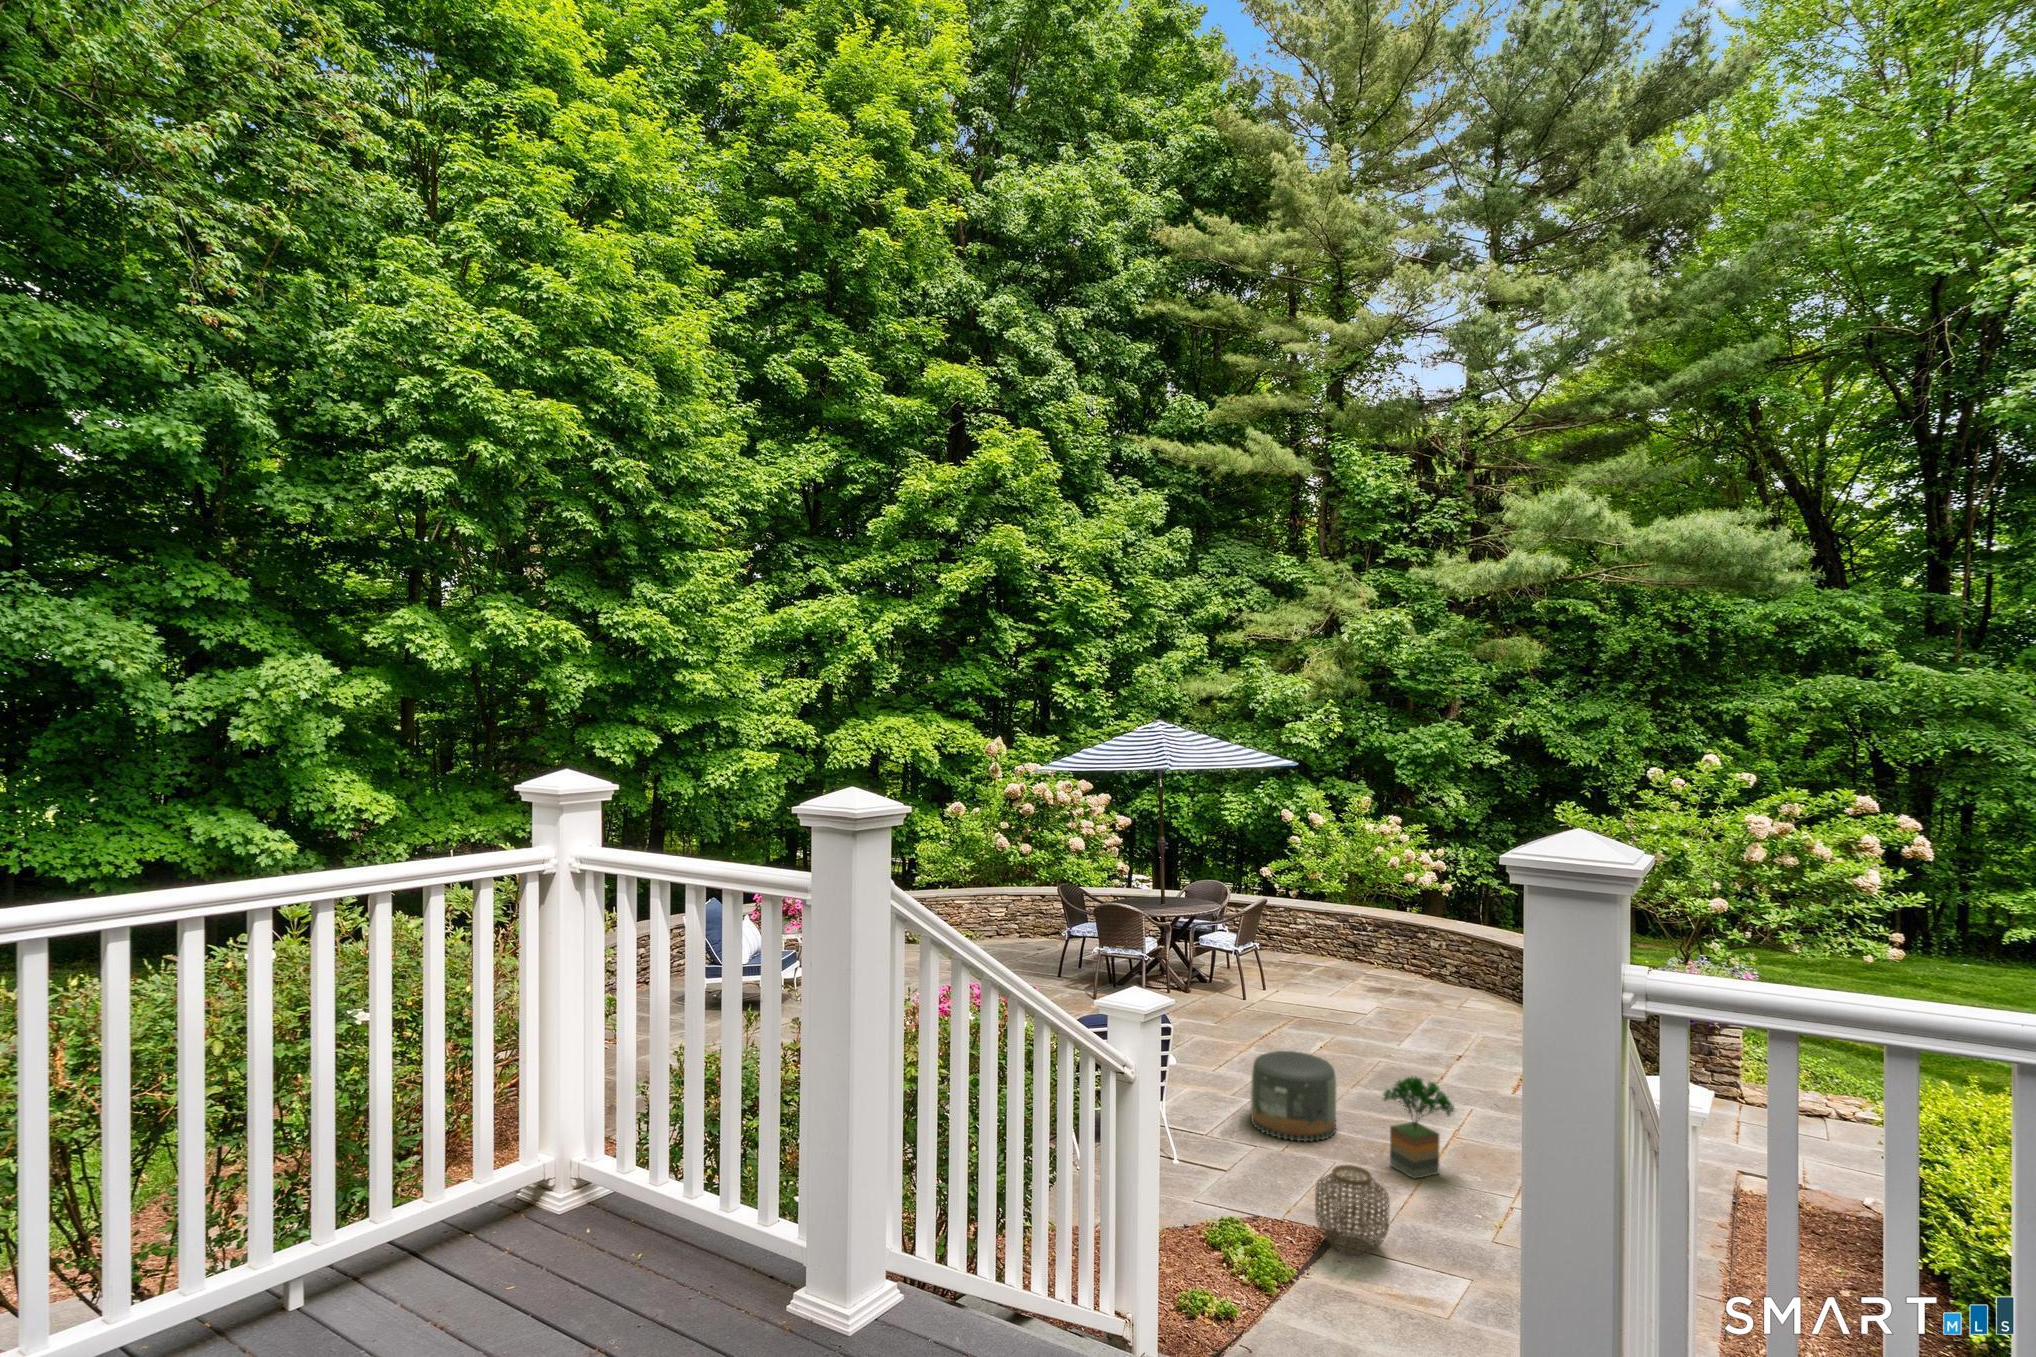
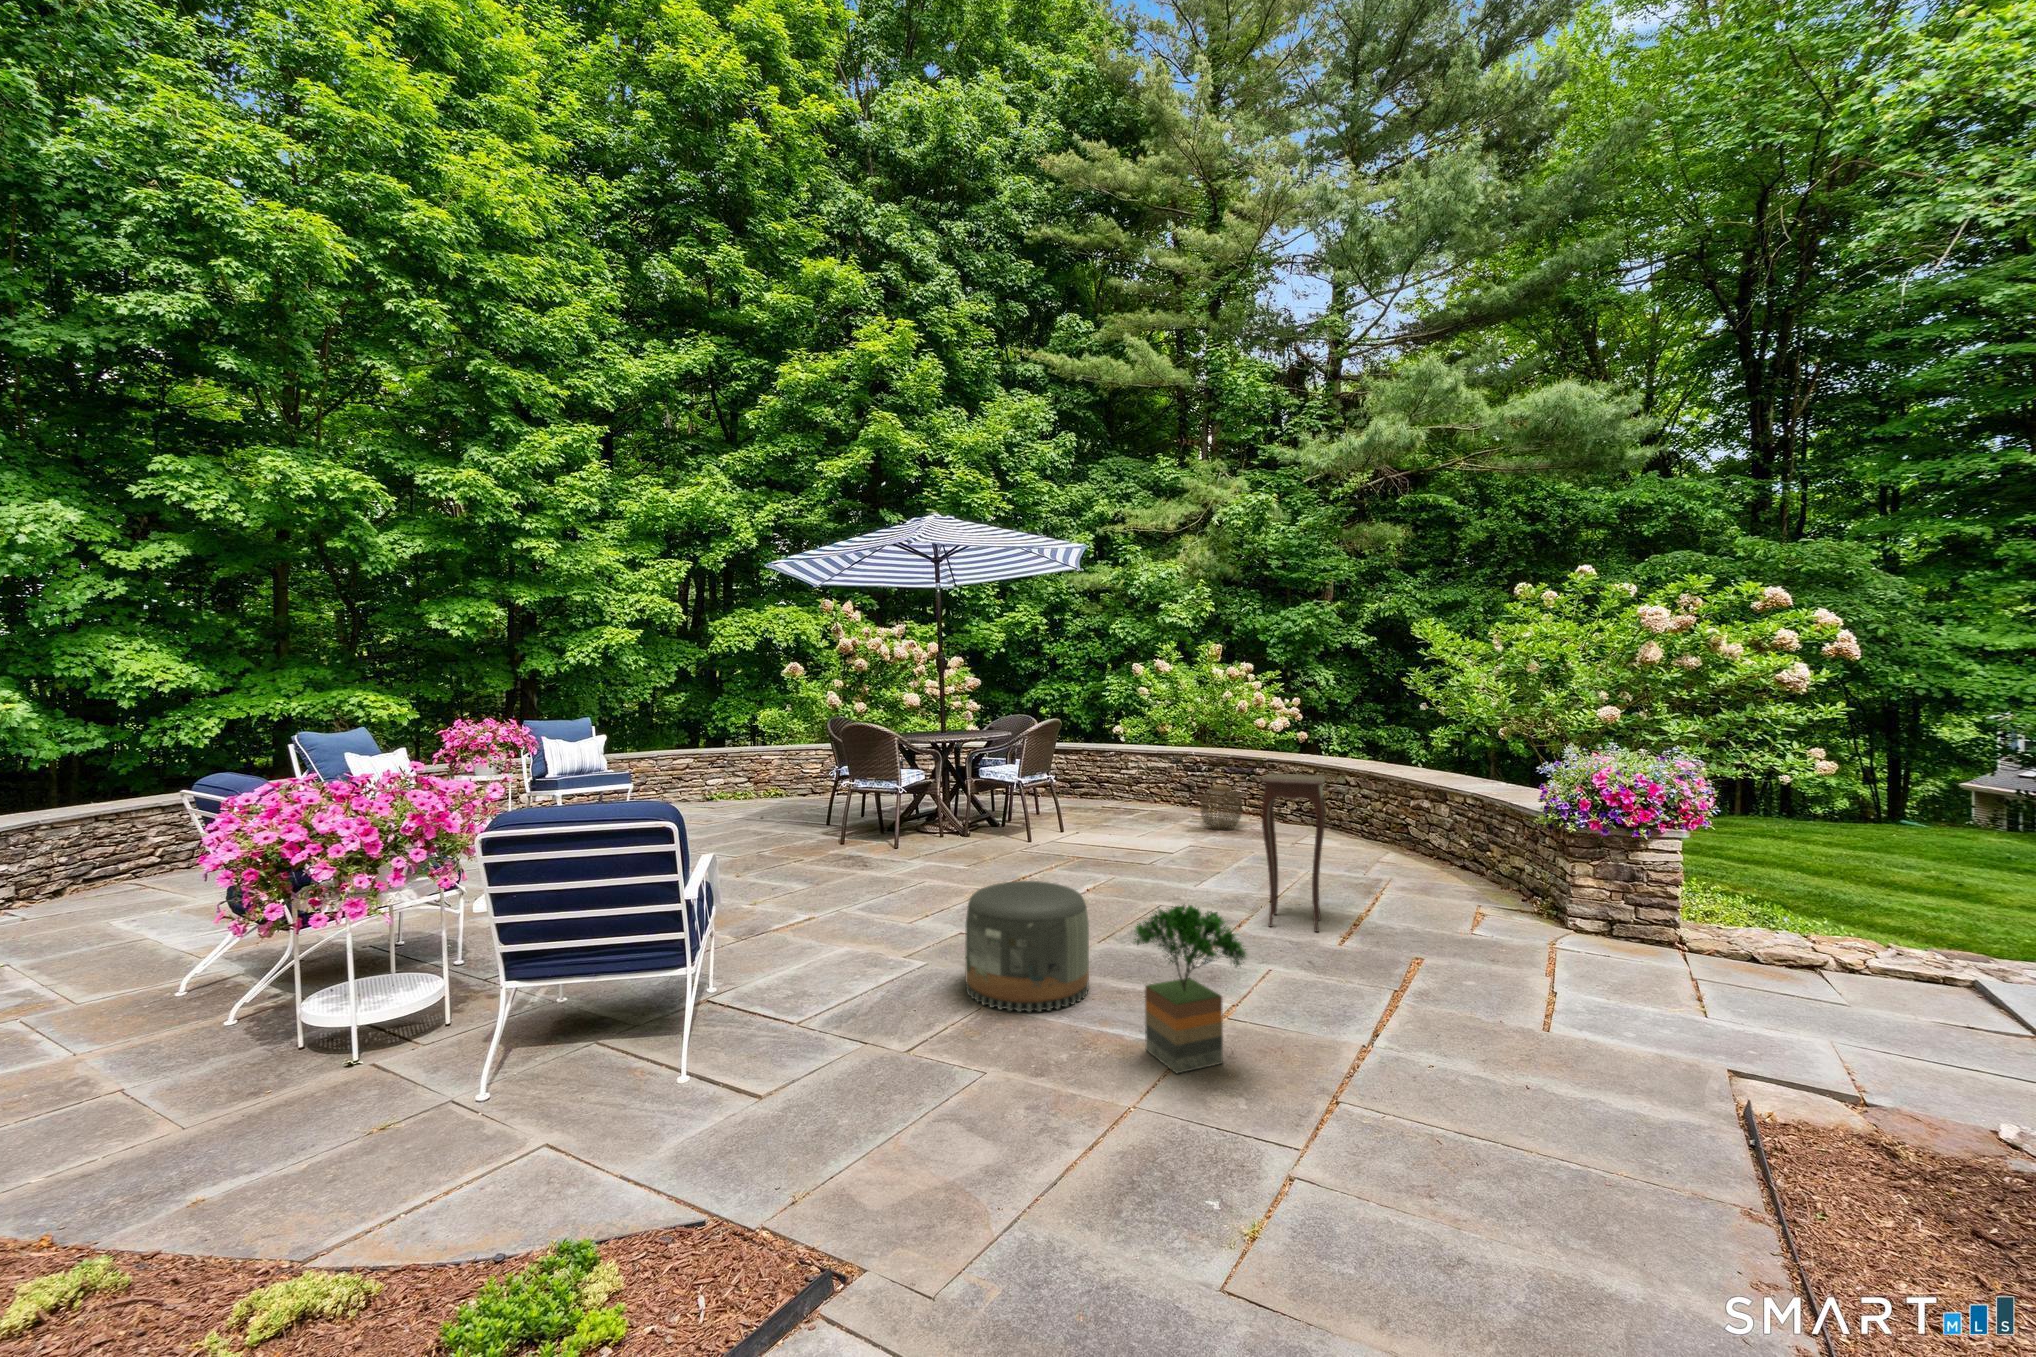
side table: none [1439,962,1485,1086] -> present [1261,773,1326,932]
woven basket: present [1315,1165,1389,1256] -> present [1200,785,1242,830]

